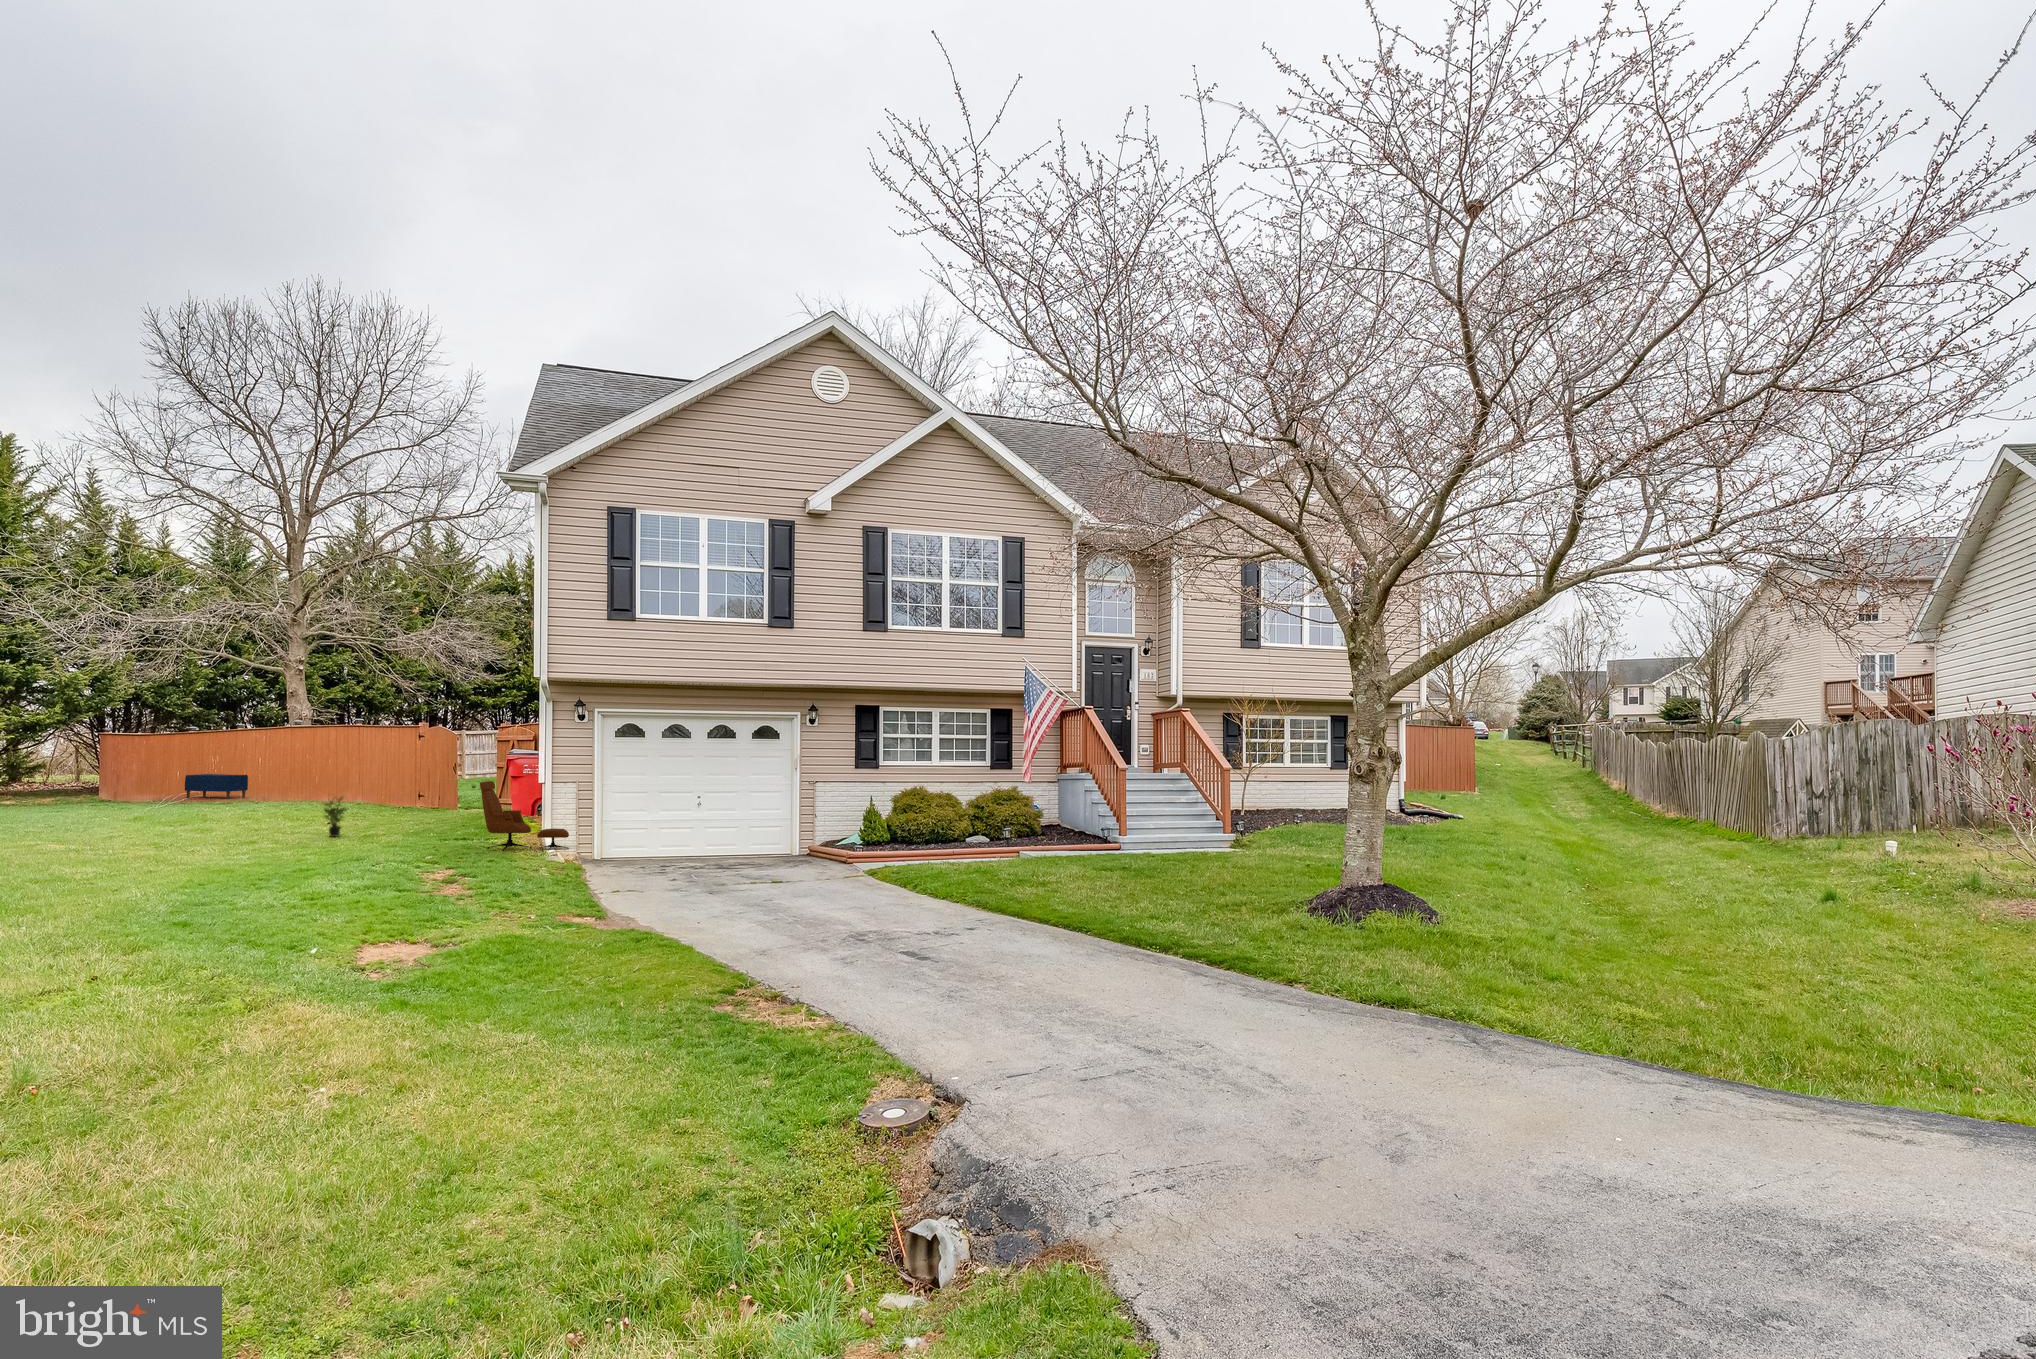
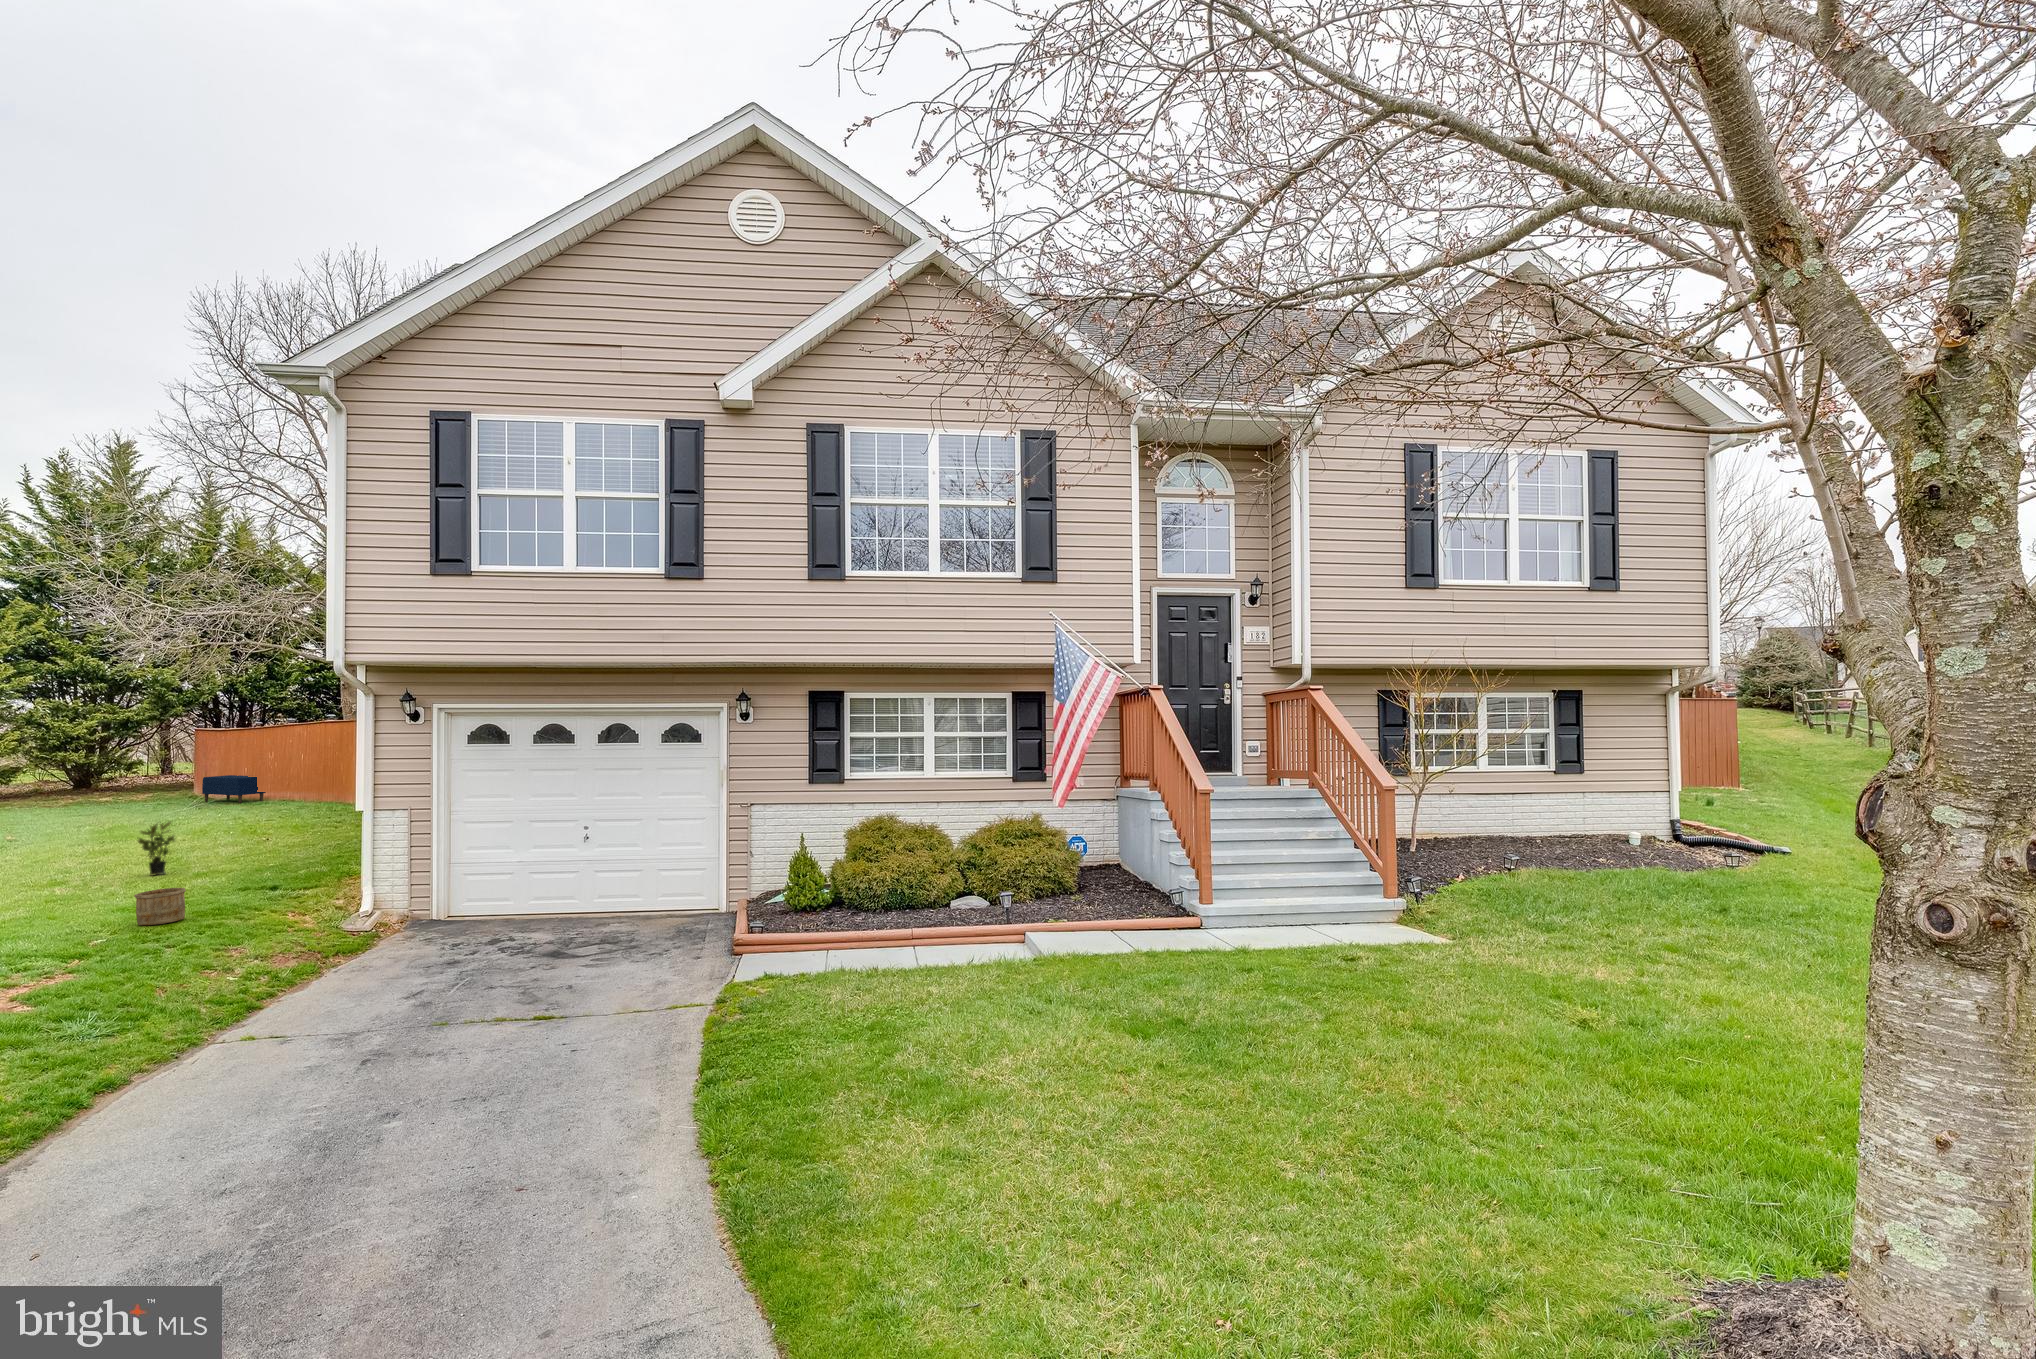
lounge chair: present [480,781,569,851] -> none [245,809,377,914]
wooden bucket: none [418,833,448,856] -> present [134,888,186,925]

